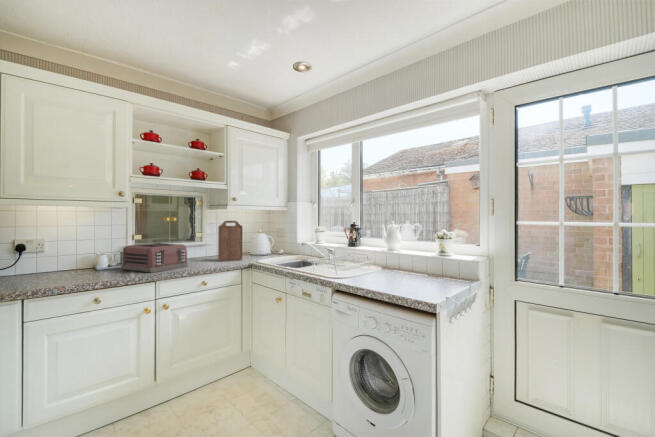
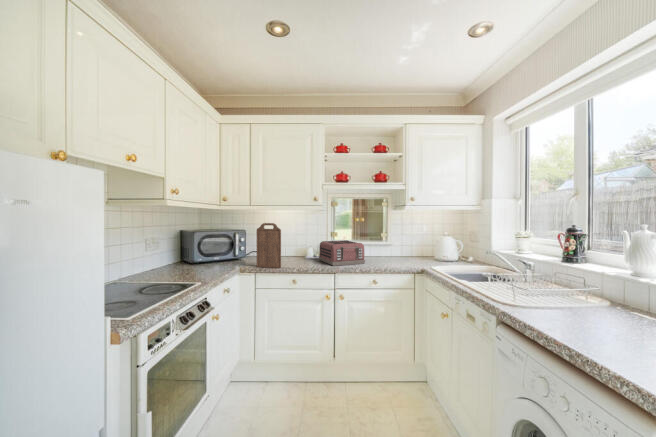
cutting board: present [218,221,243,261] -> present [256,223,281,268]

